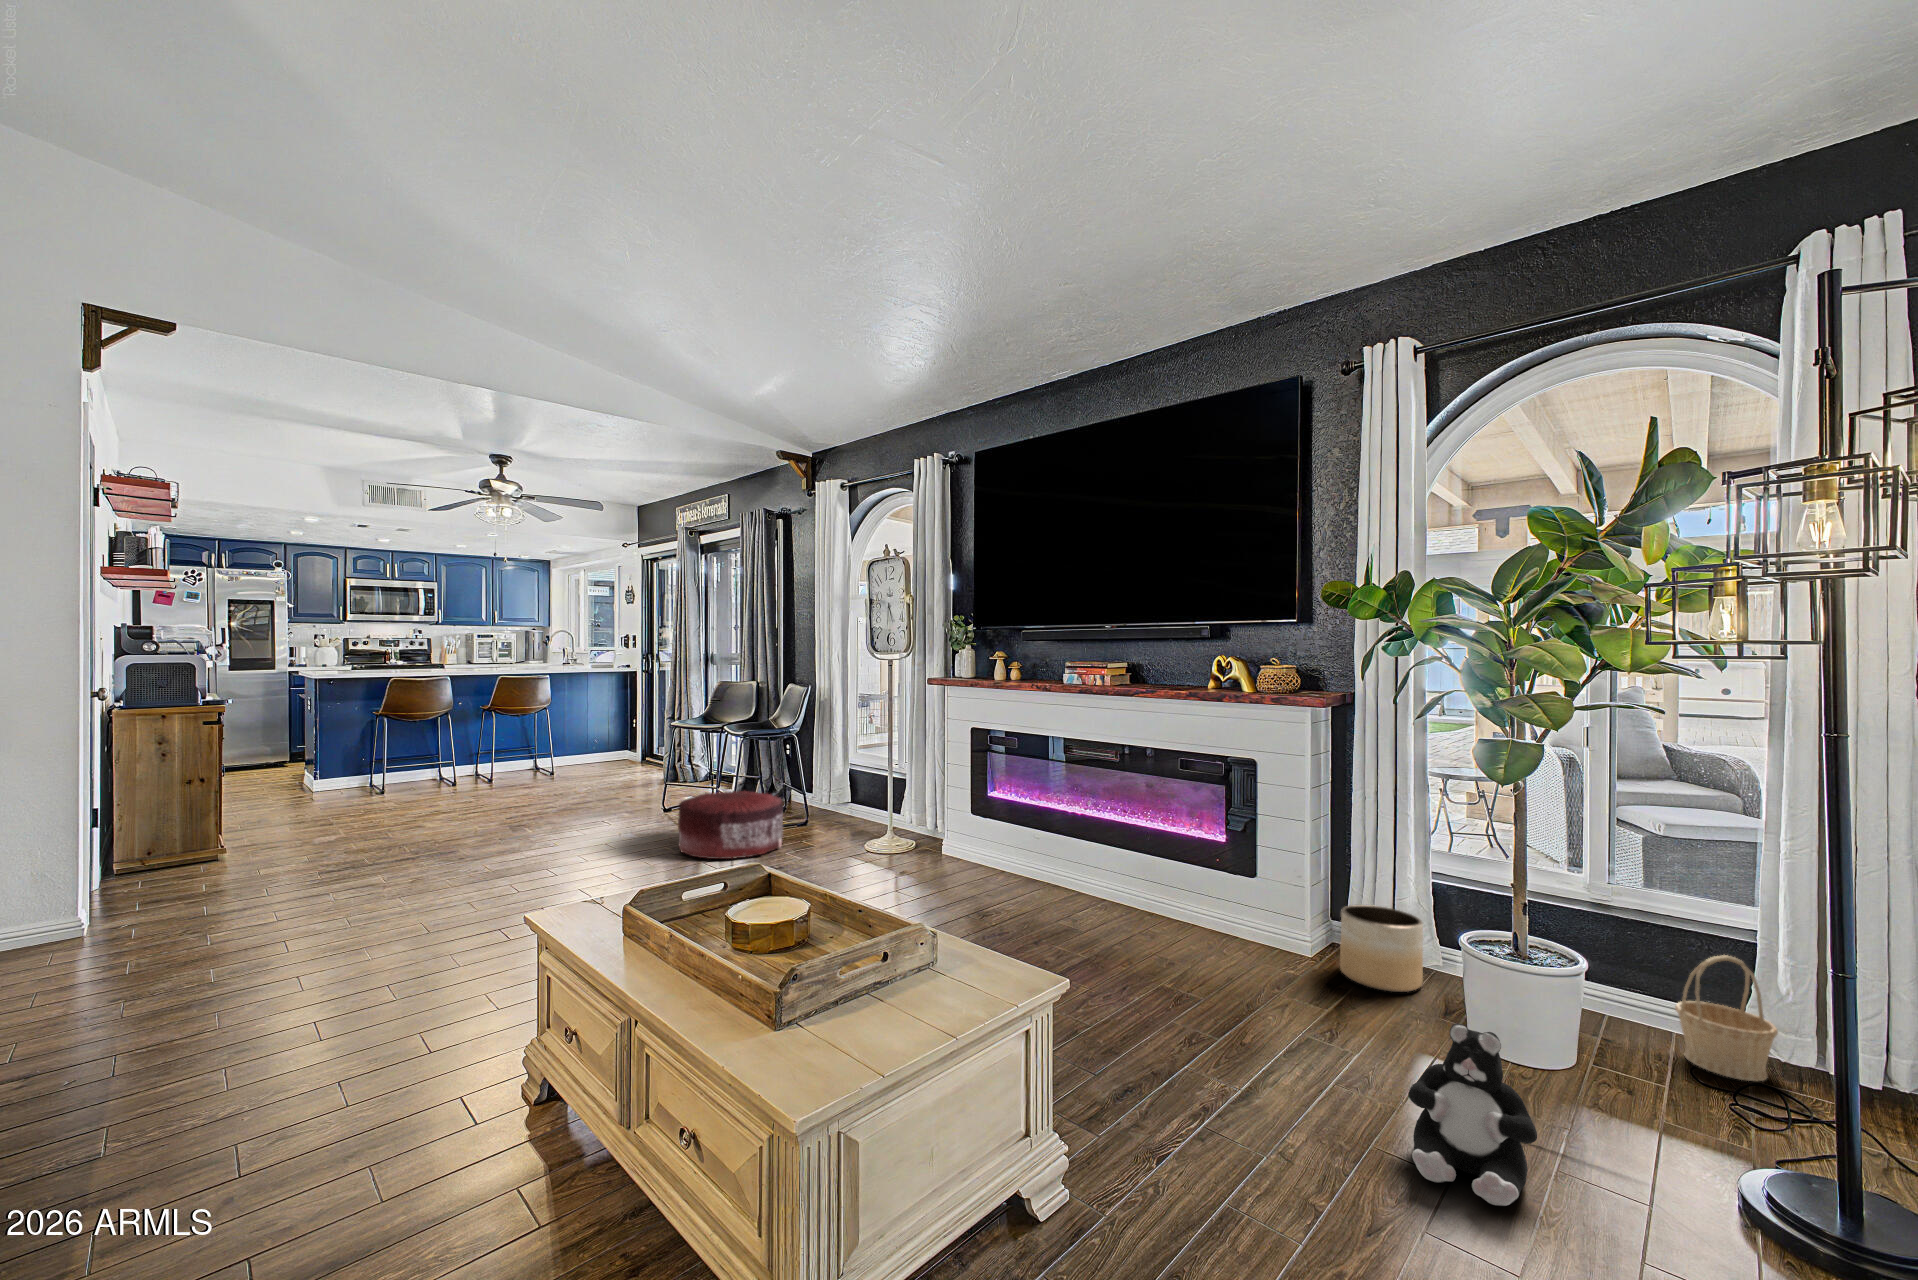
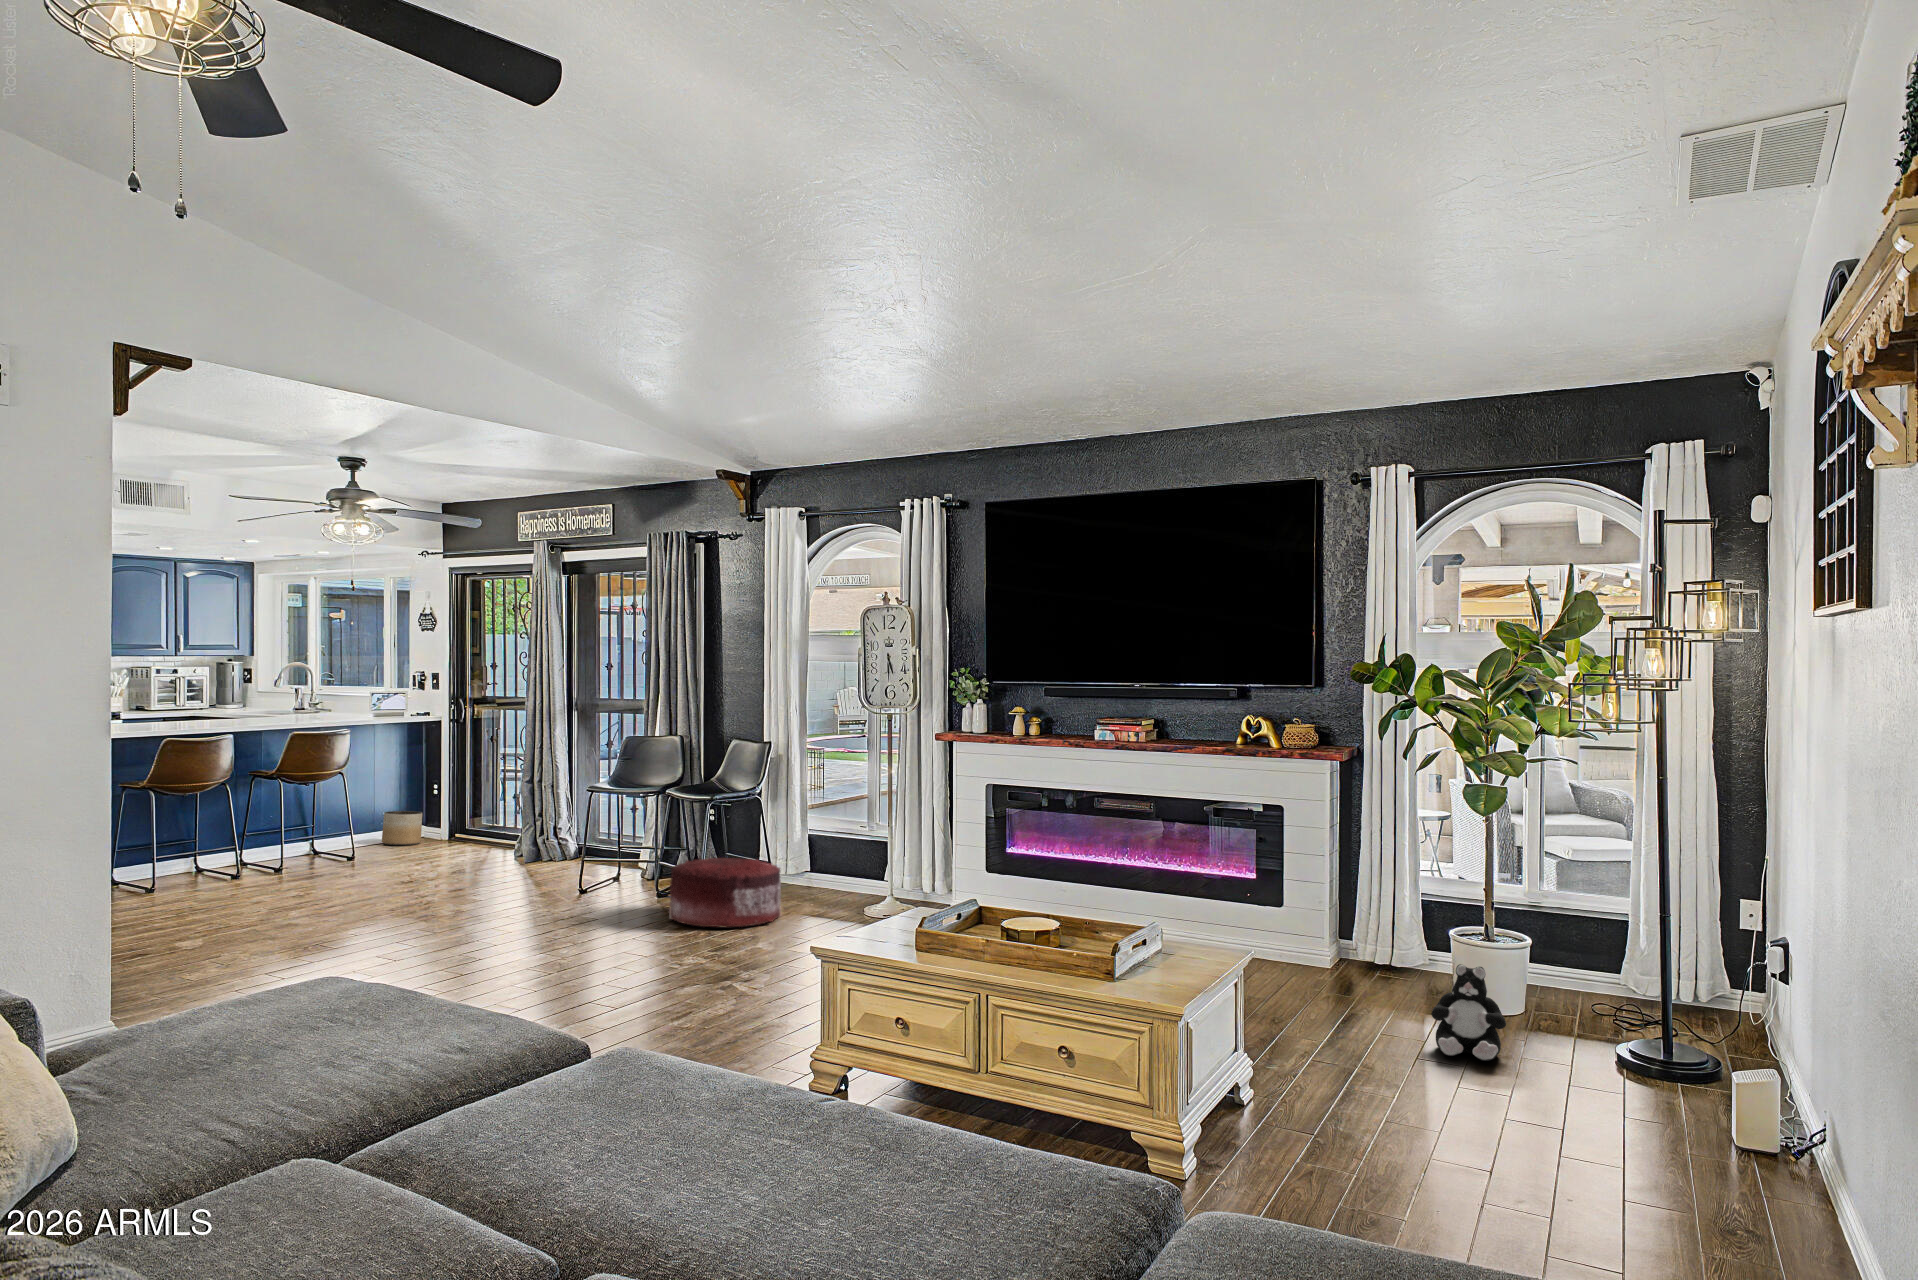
planter: present [1340,905,1423,992] -> present [382,811,422,845]
basket: present [1675,955,1778,1081] -> none [1581,928,1639,1009]

